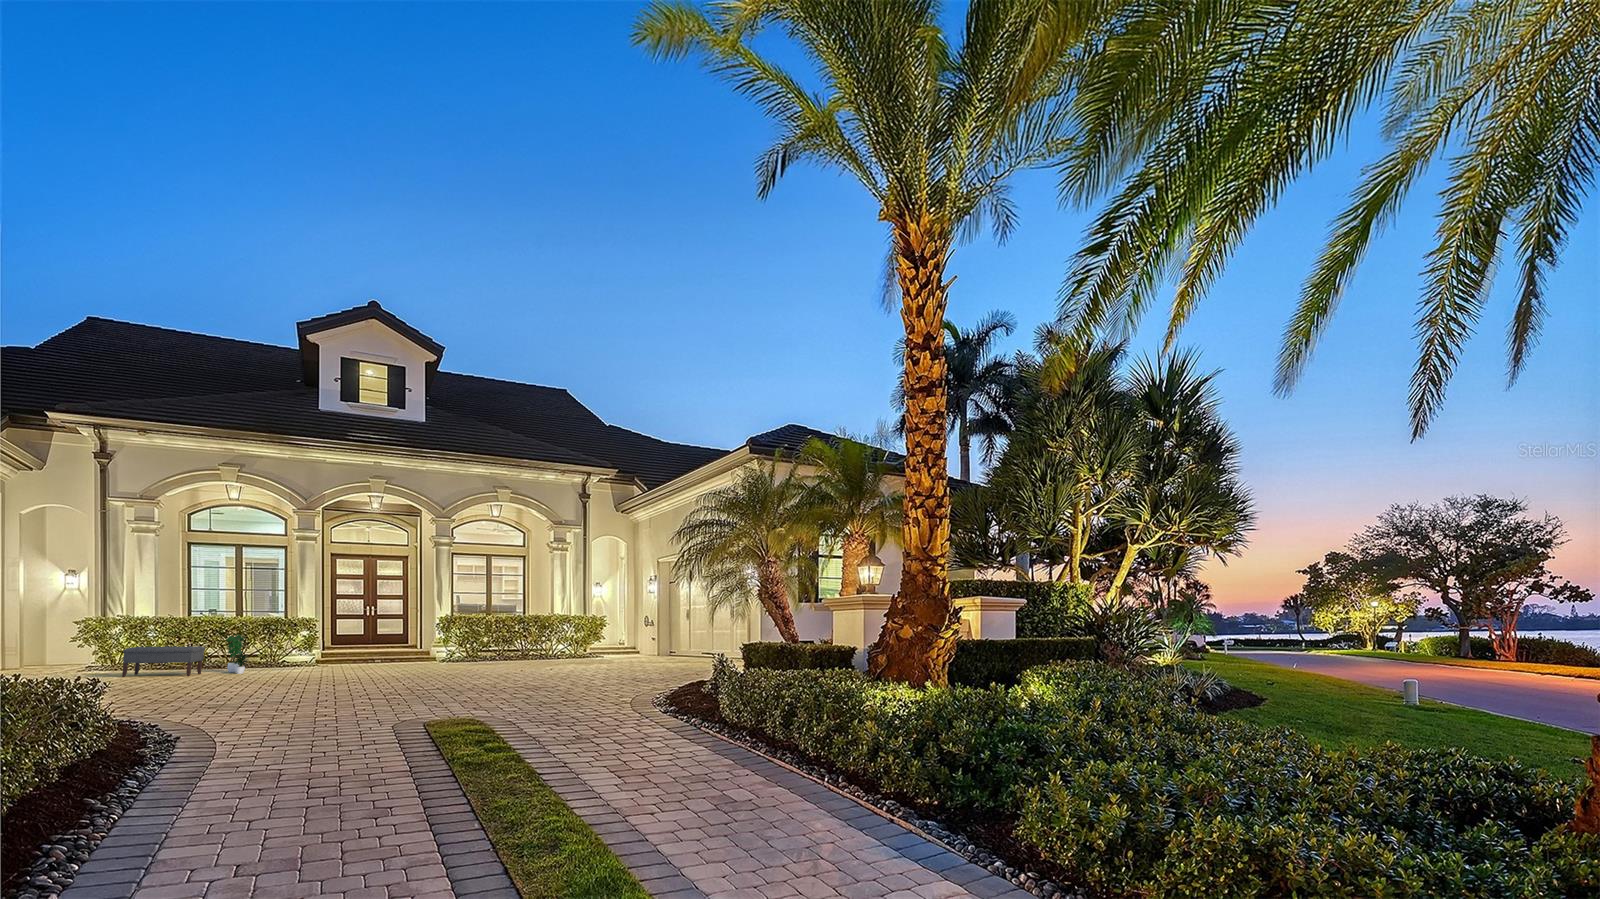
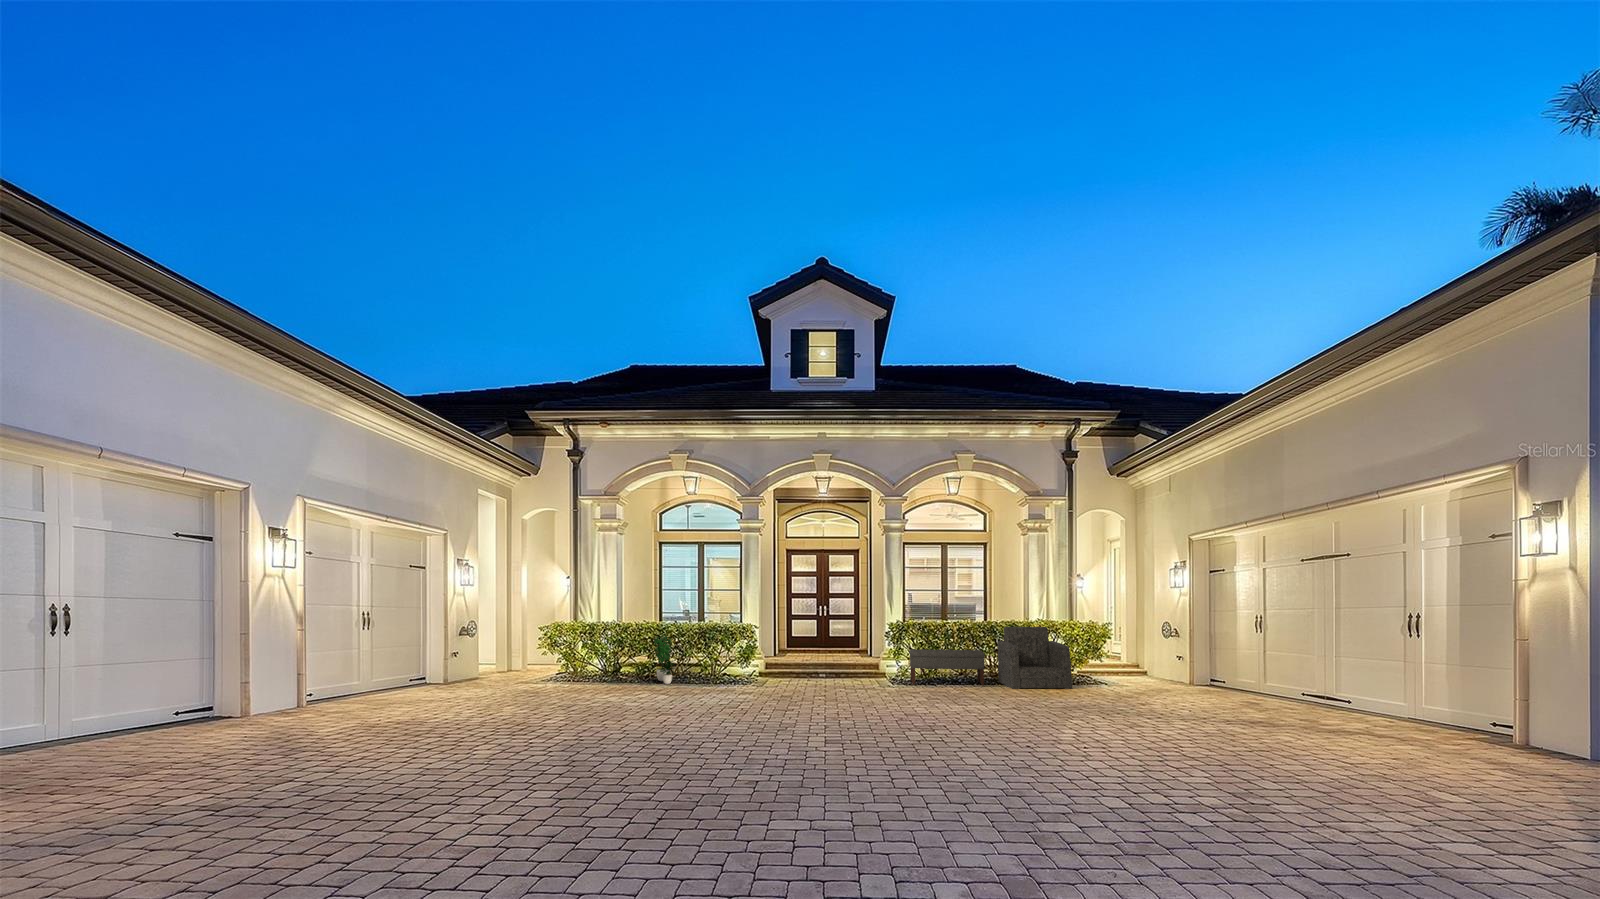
armchair: none [523,619,575,662] -> present [998,627,1072,689]
bench: present [122,646,205,677] -> present [909,649,985,685]

